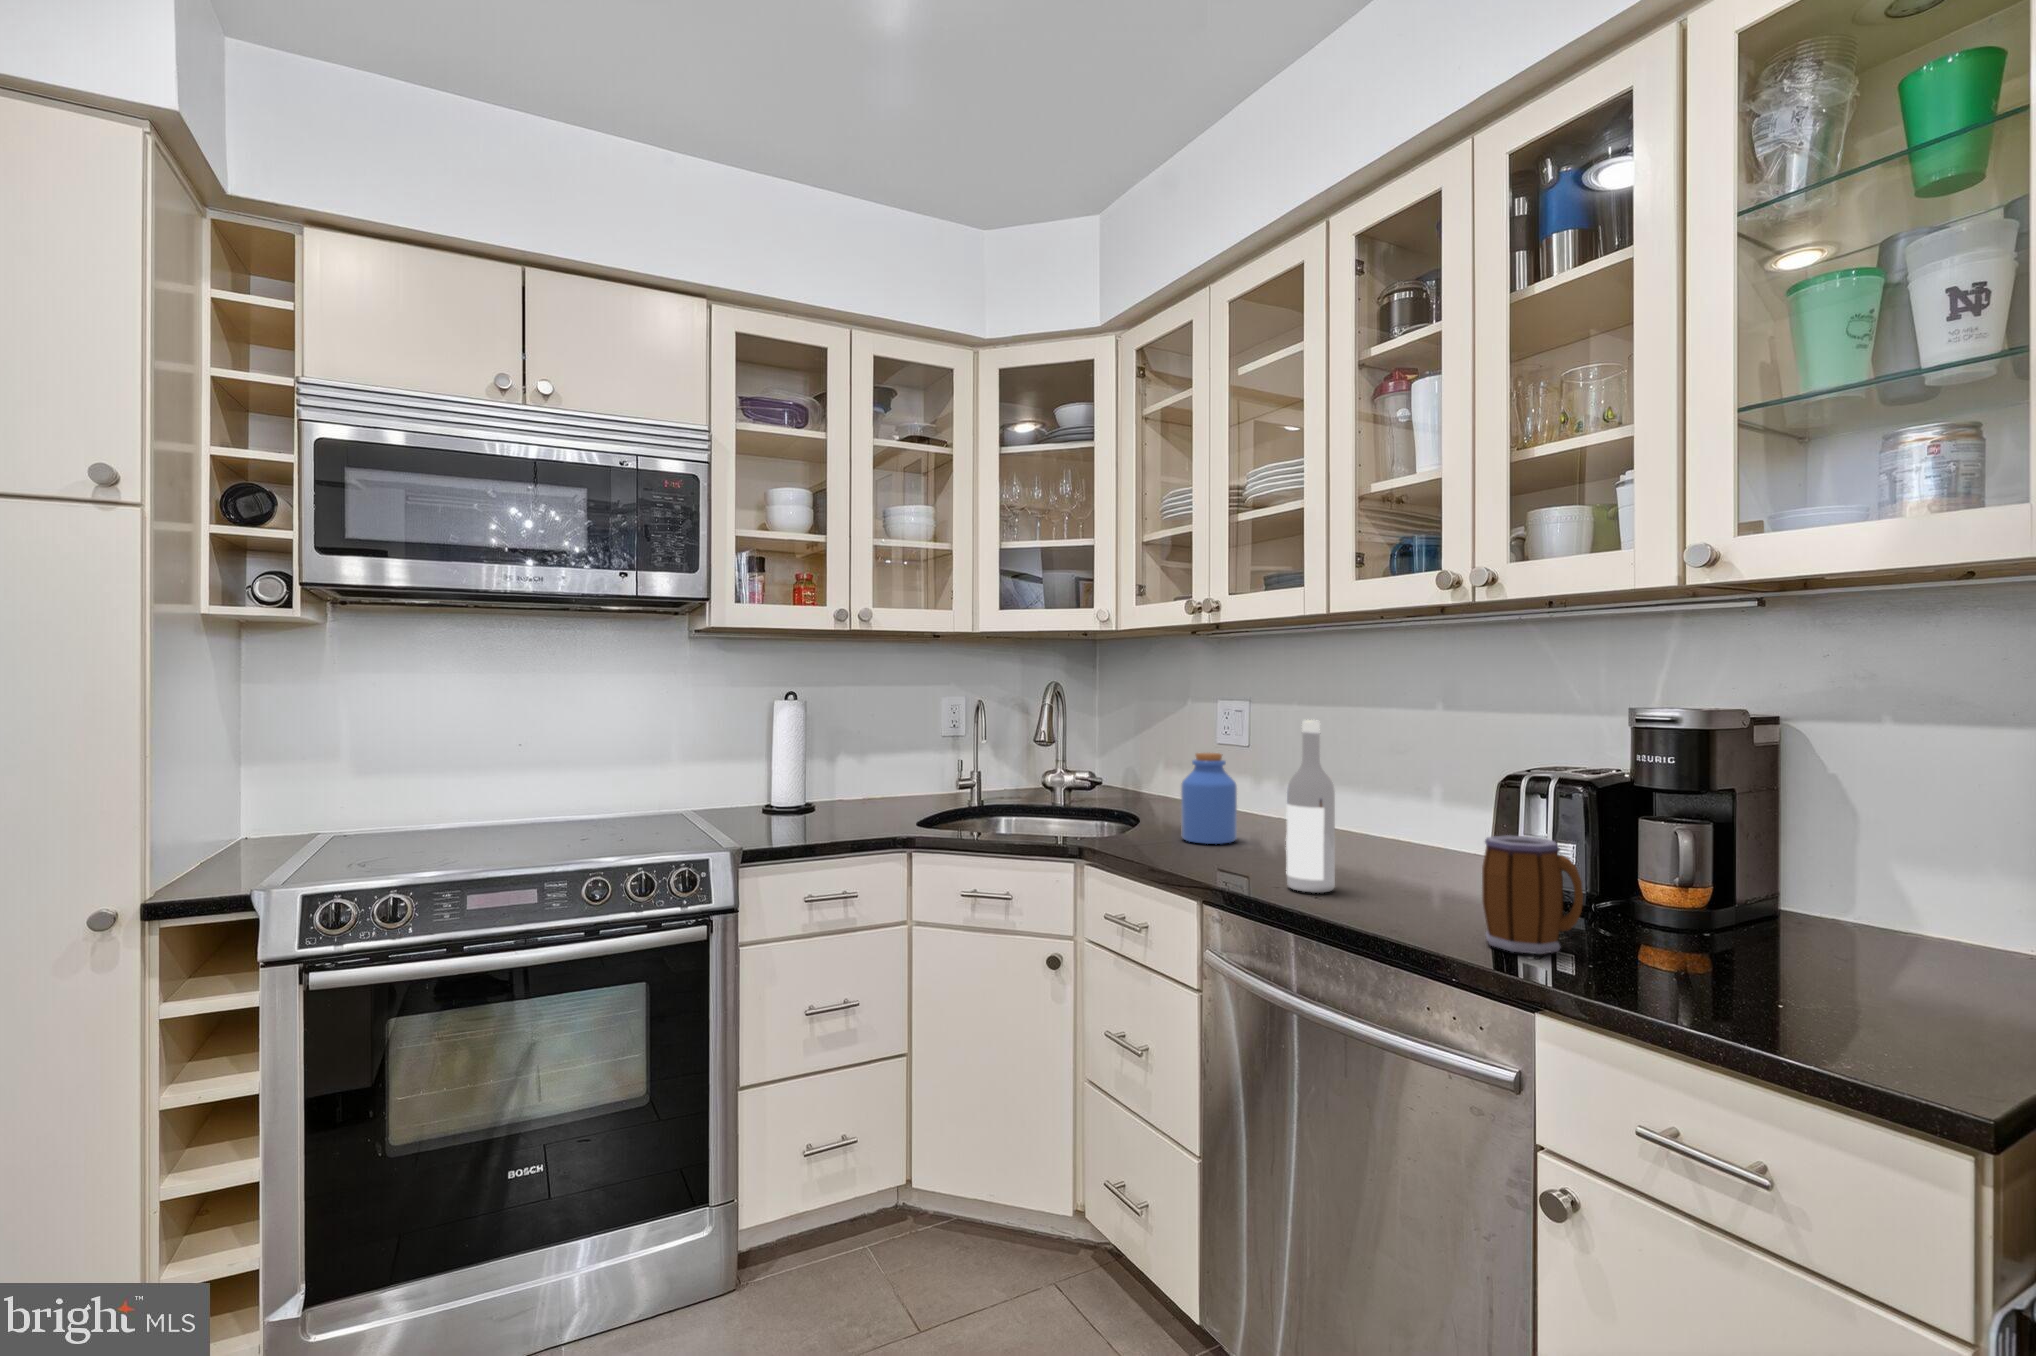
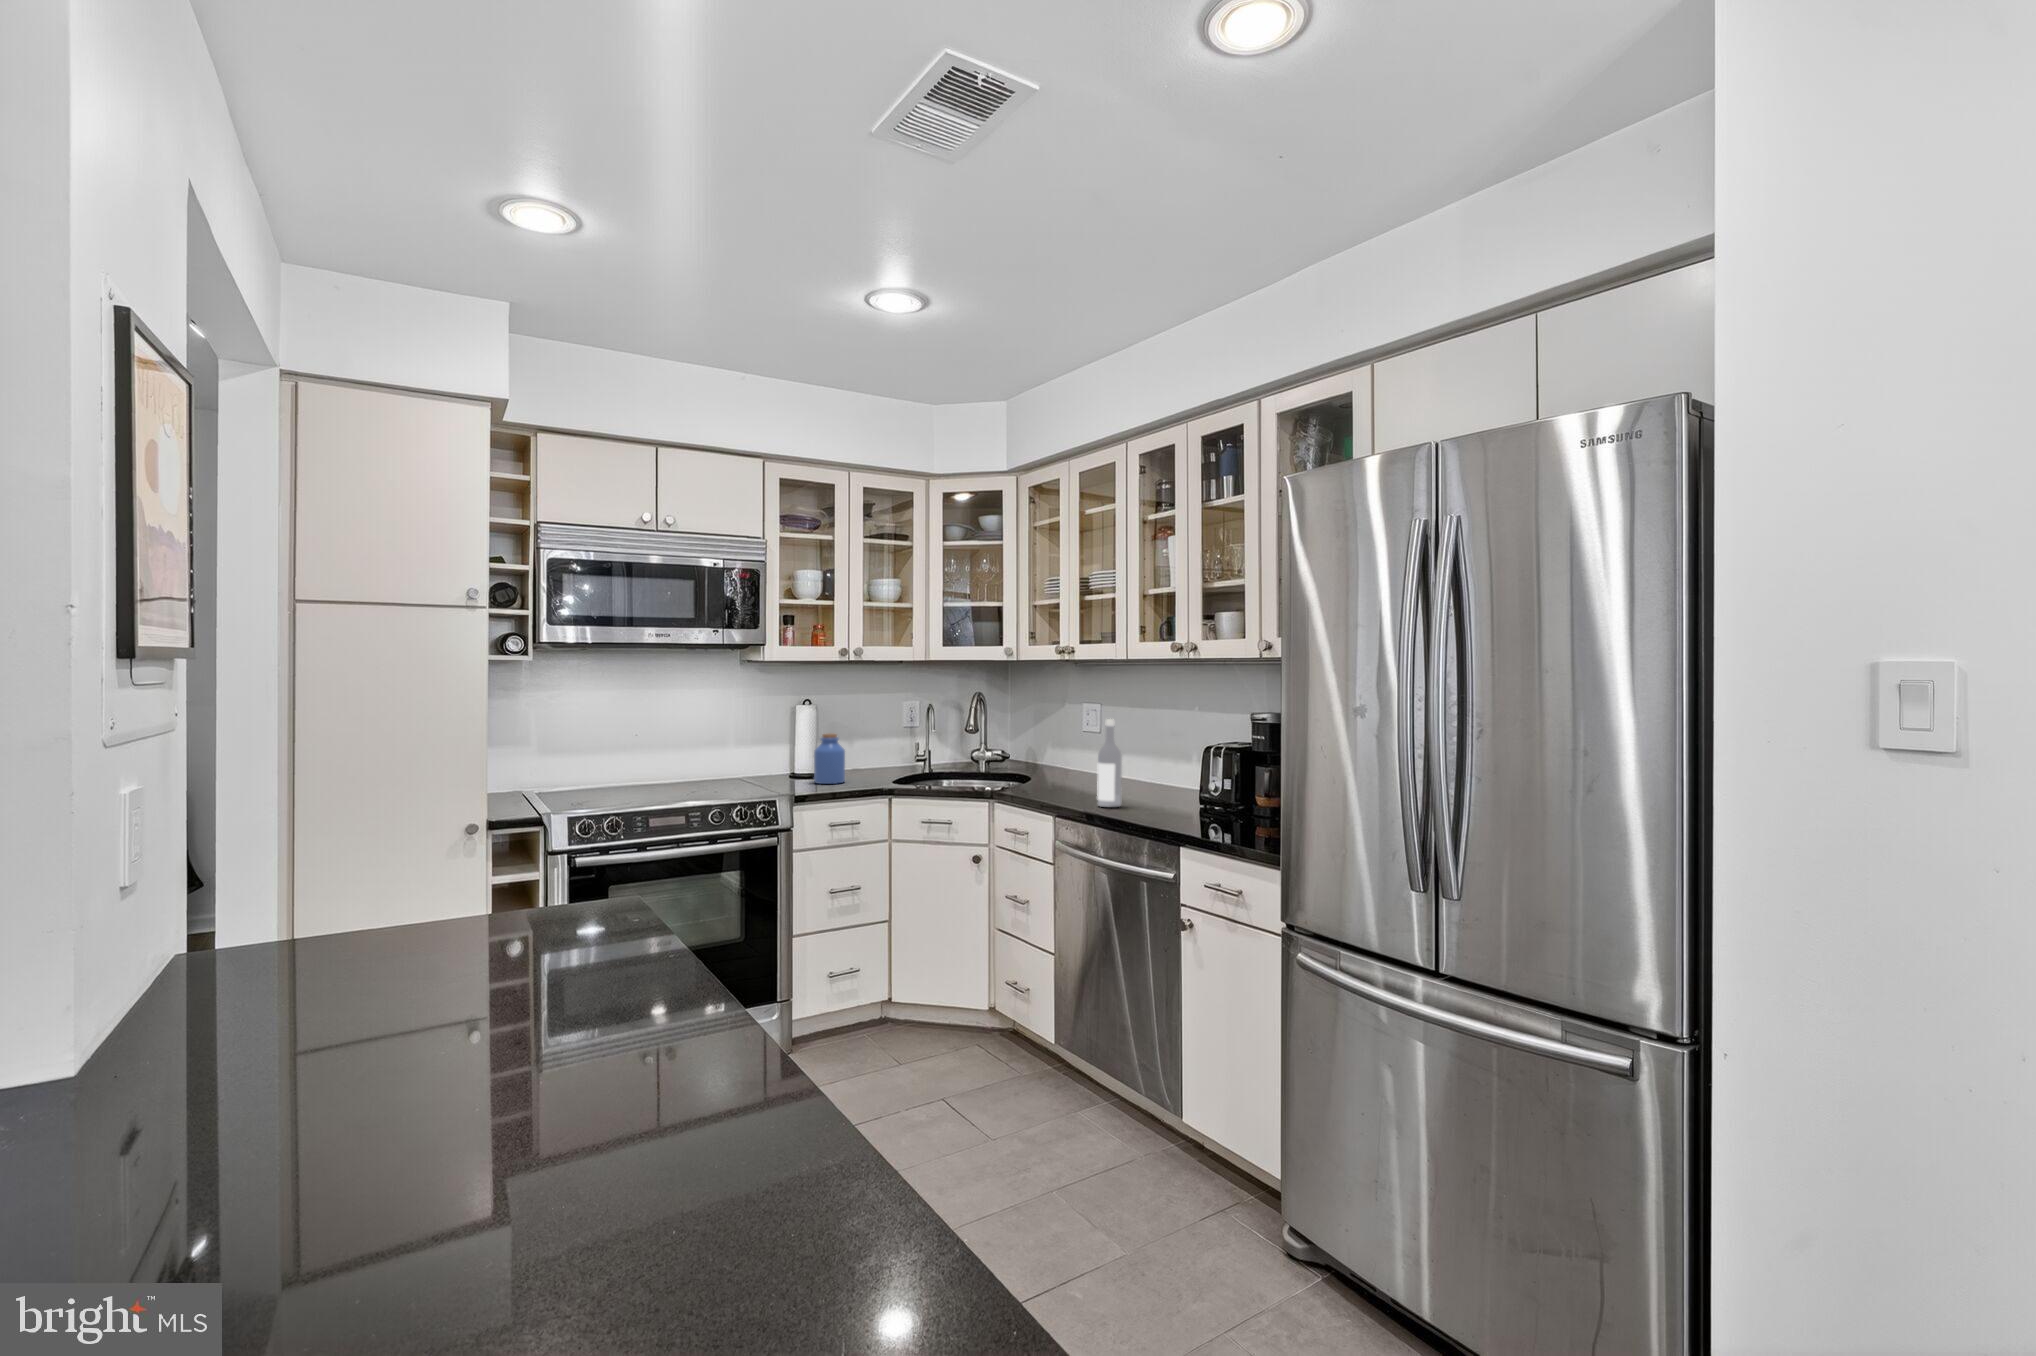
jar: present [1181,753,1237,844] -> present [814,733,845,784]
mug: present [1482,835,1583,954] -> none [1172,774,1211,825]

